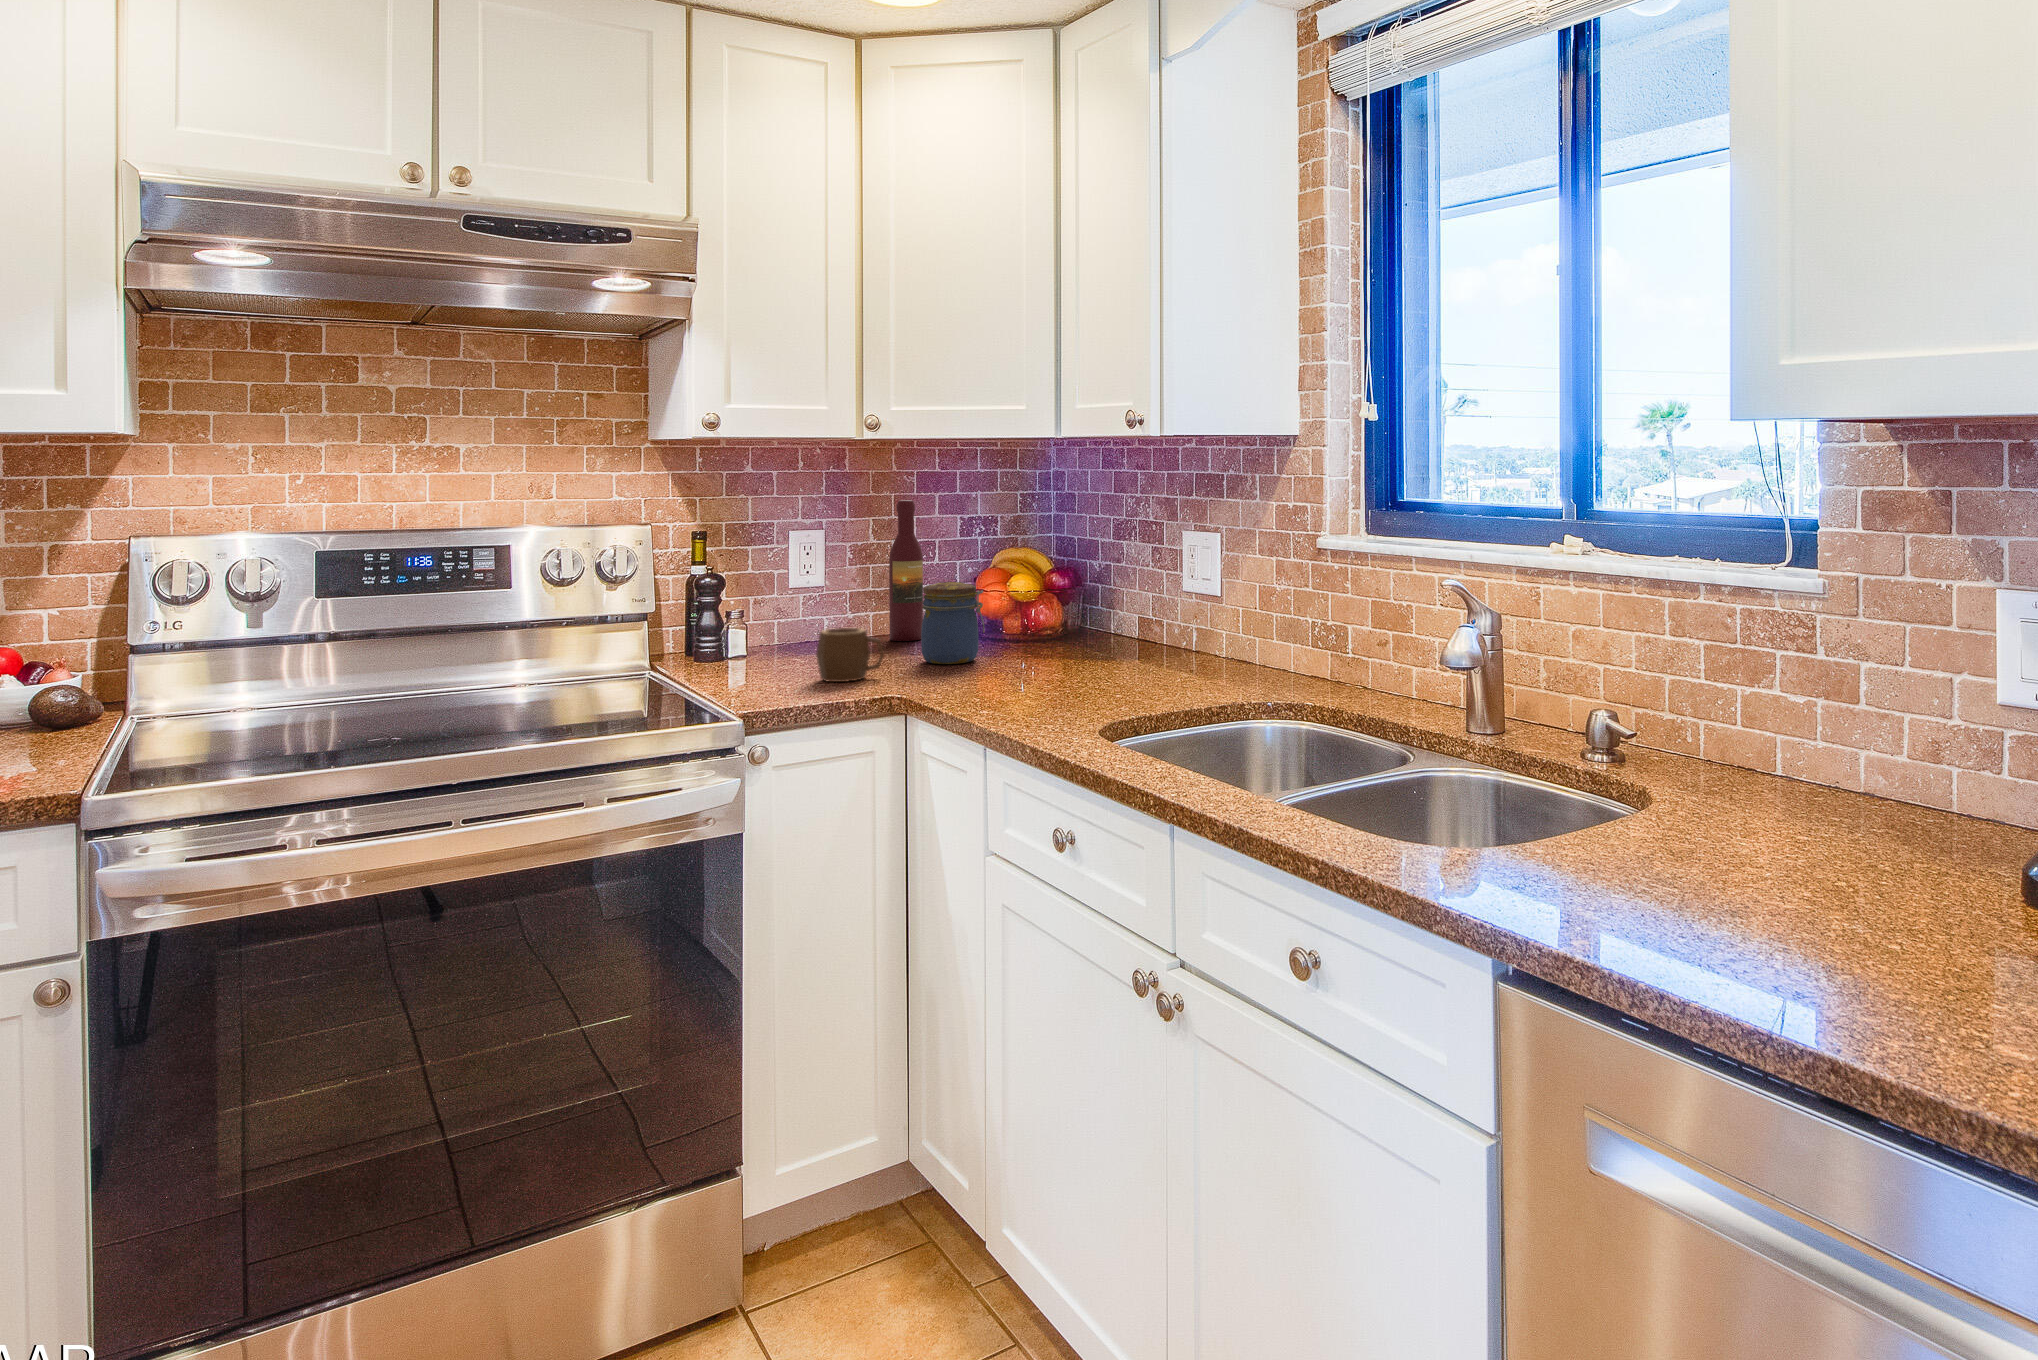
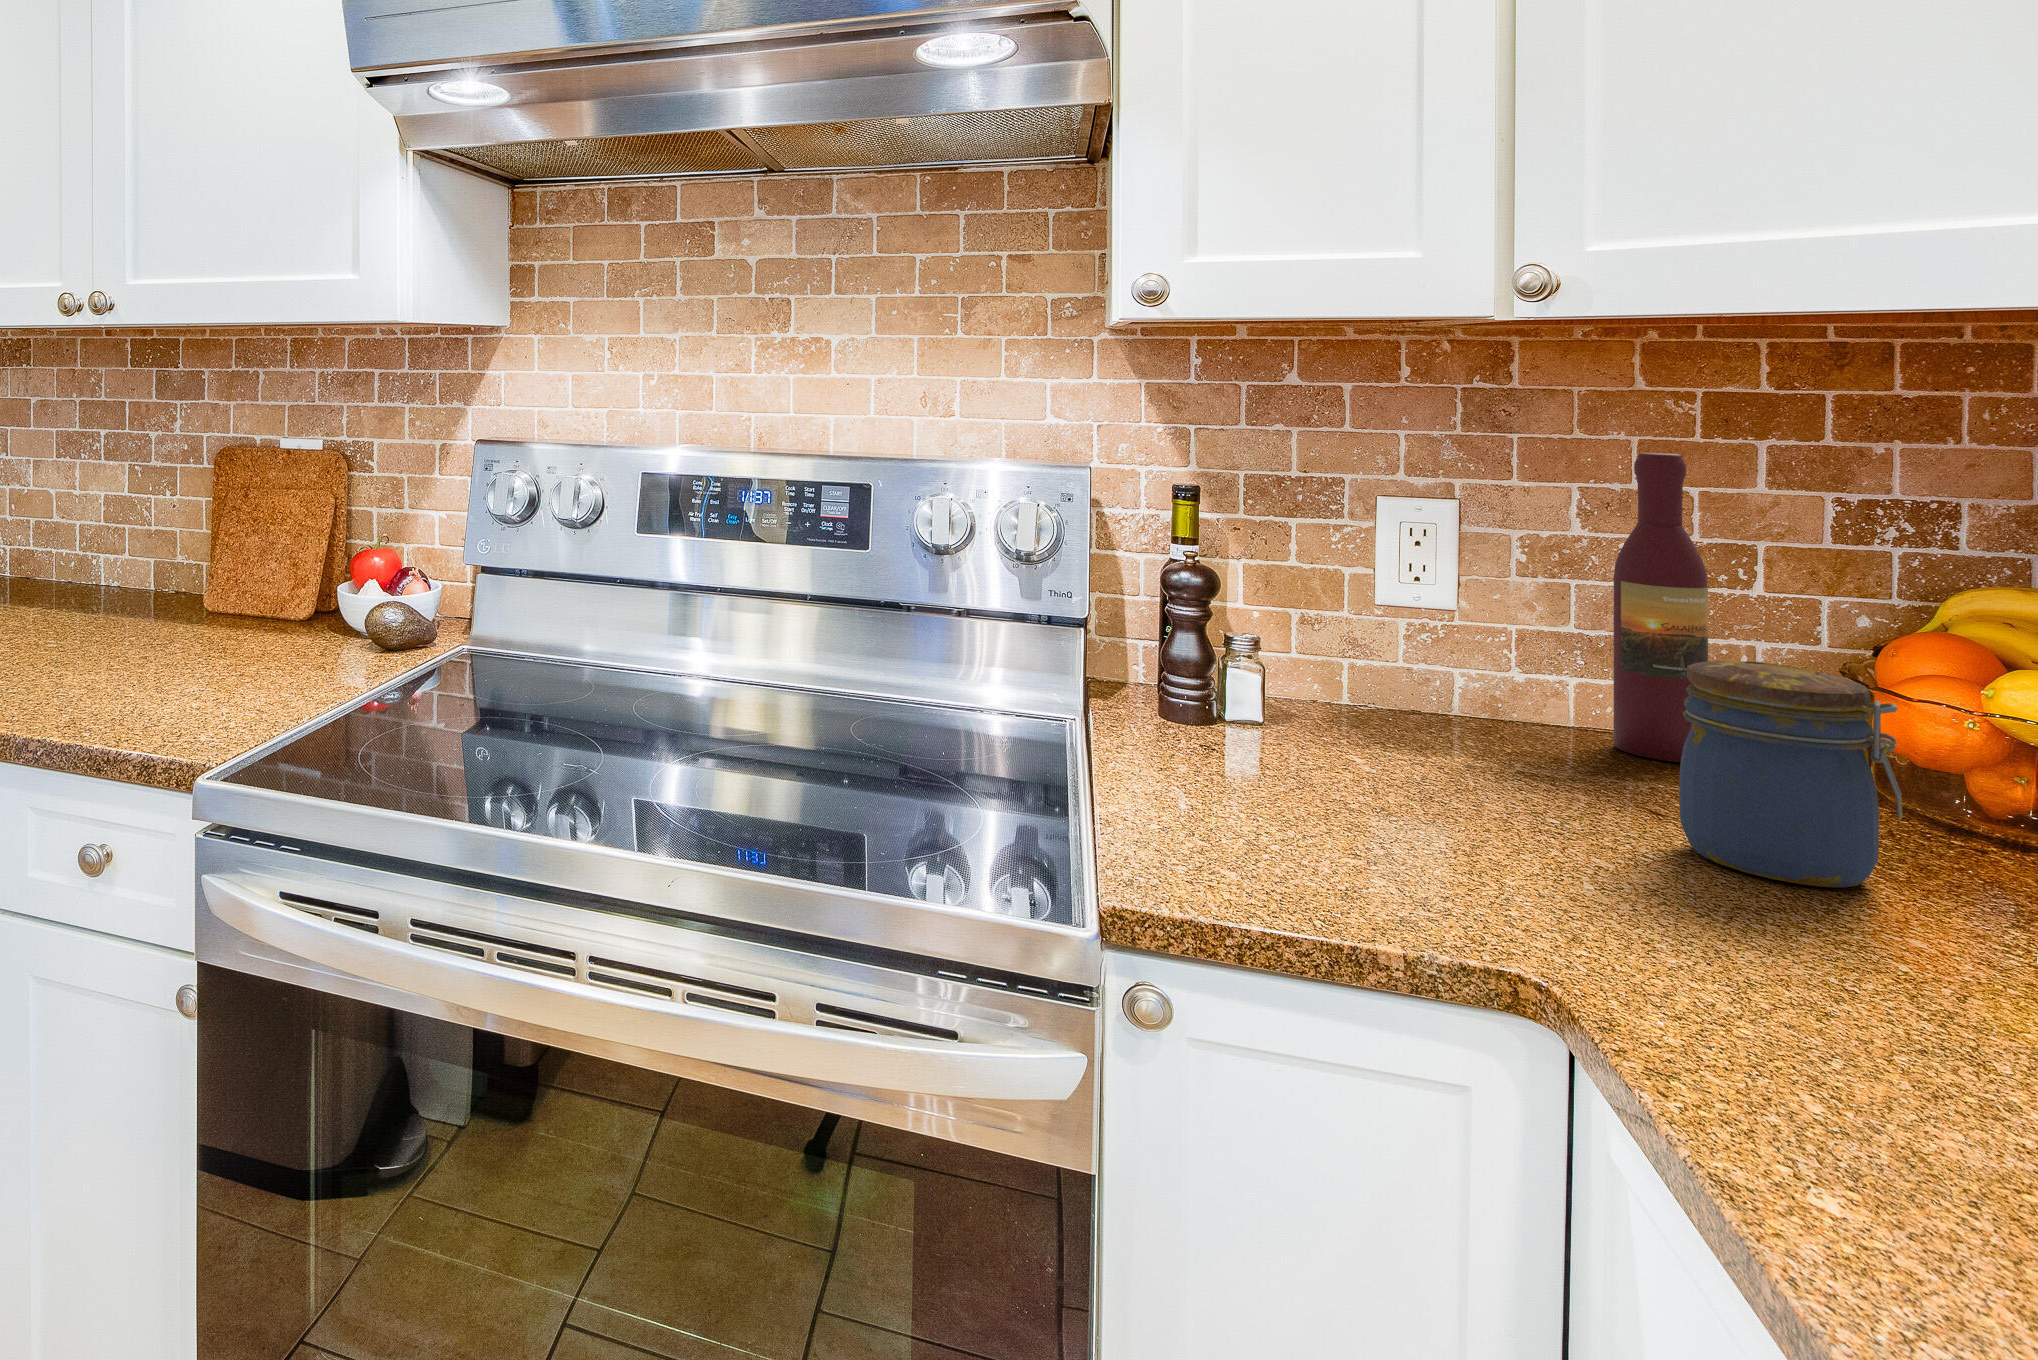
mug: present [816,628,885,682] -> none [1361,724,1549,866]

